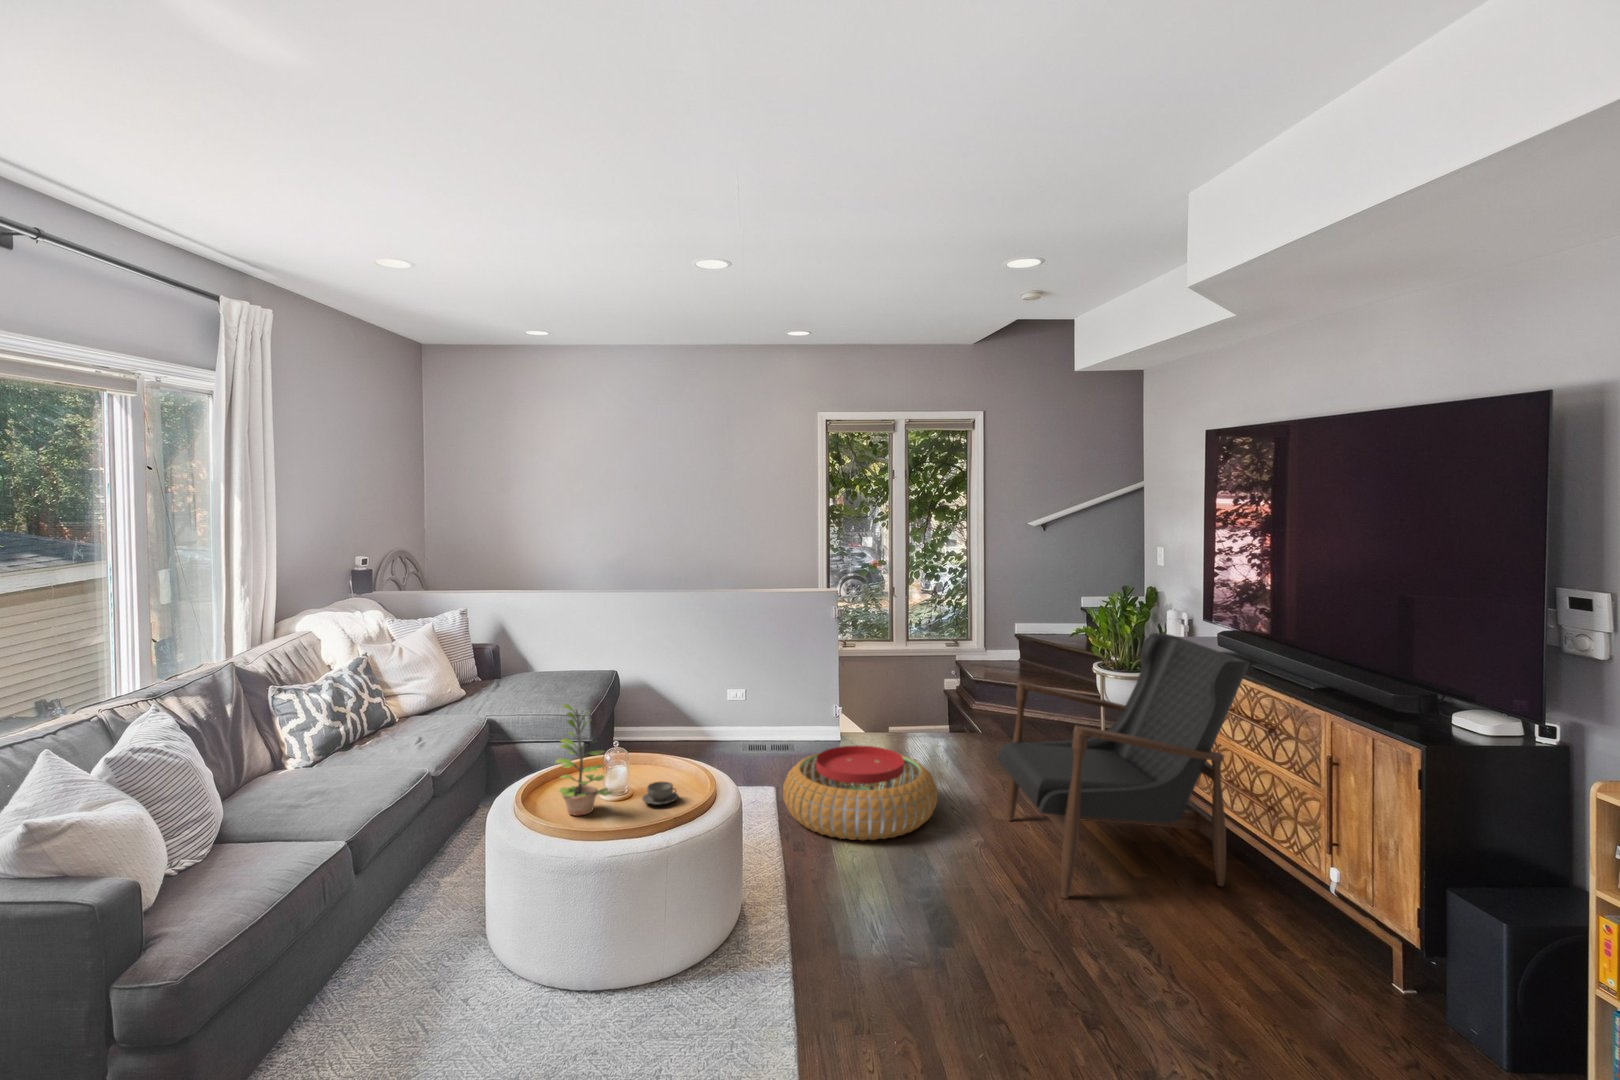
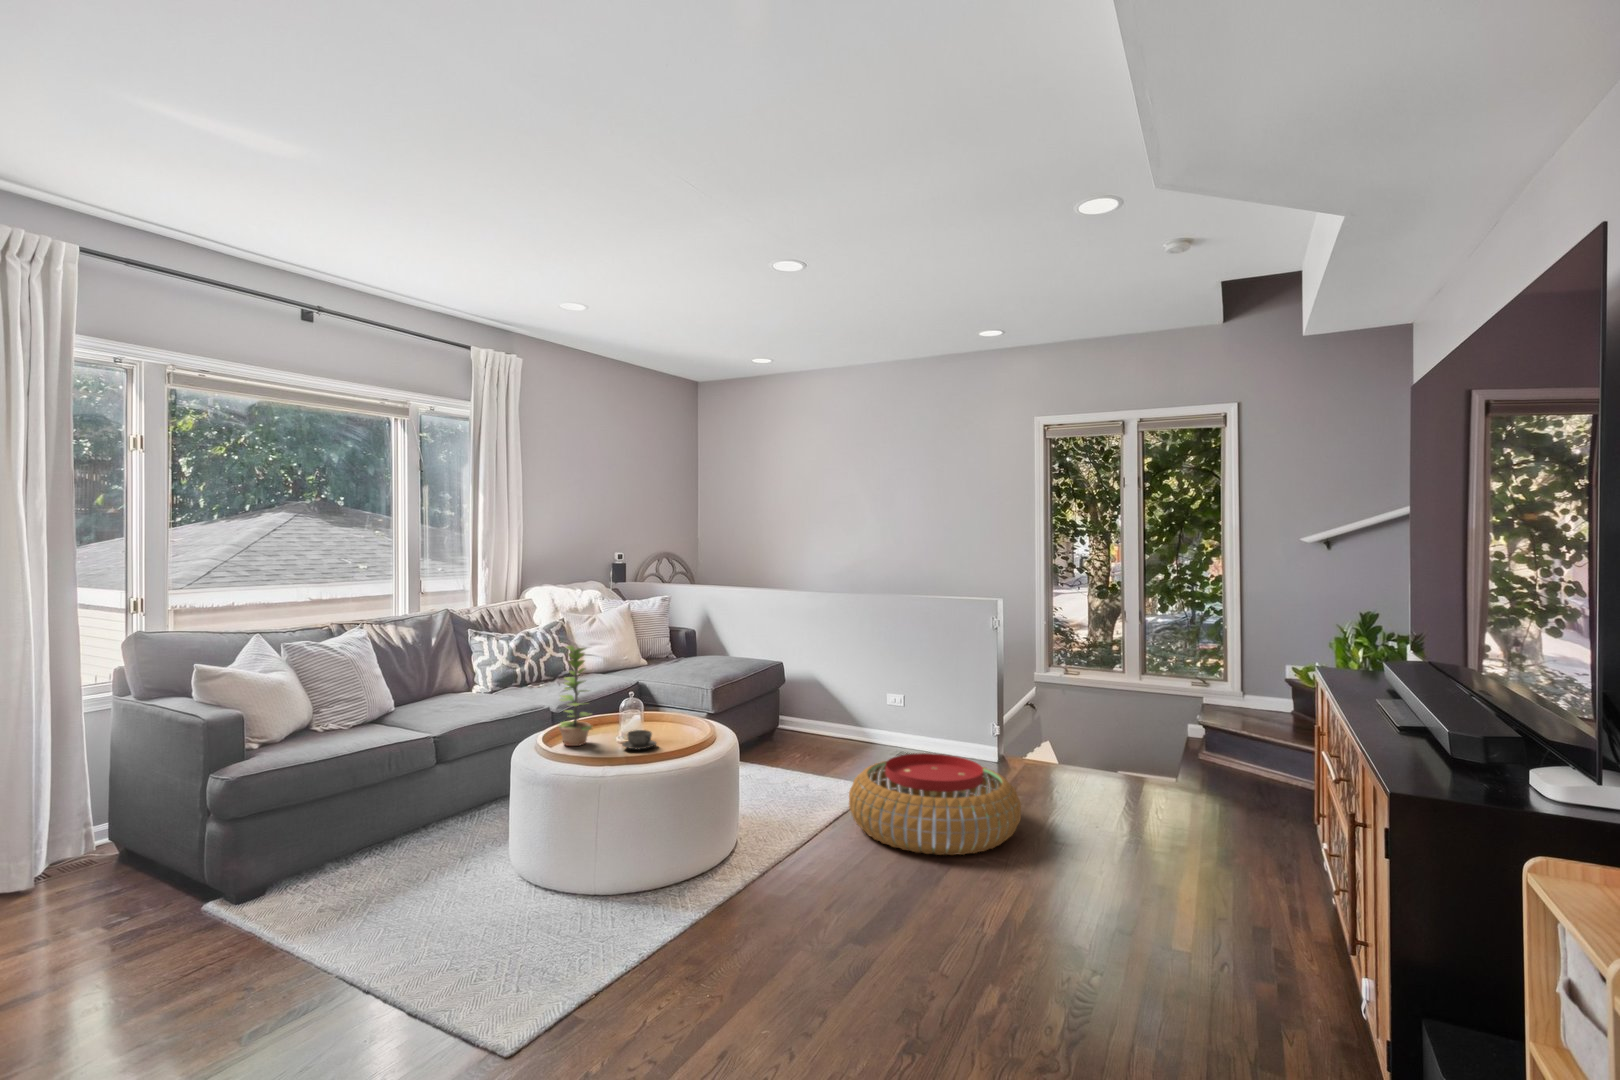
armchair: present [997,633,1250,899] -> none [1045,650,1376,1013]

